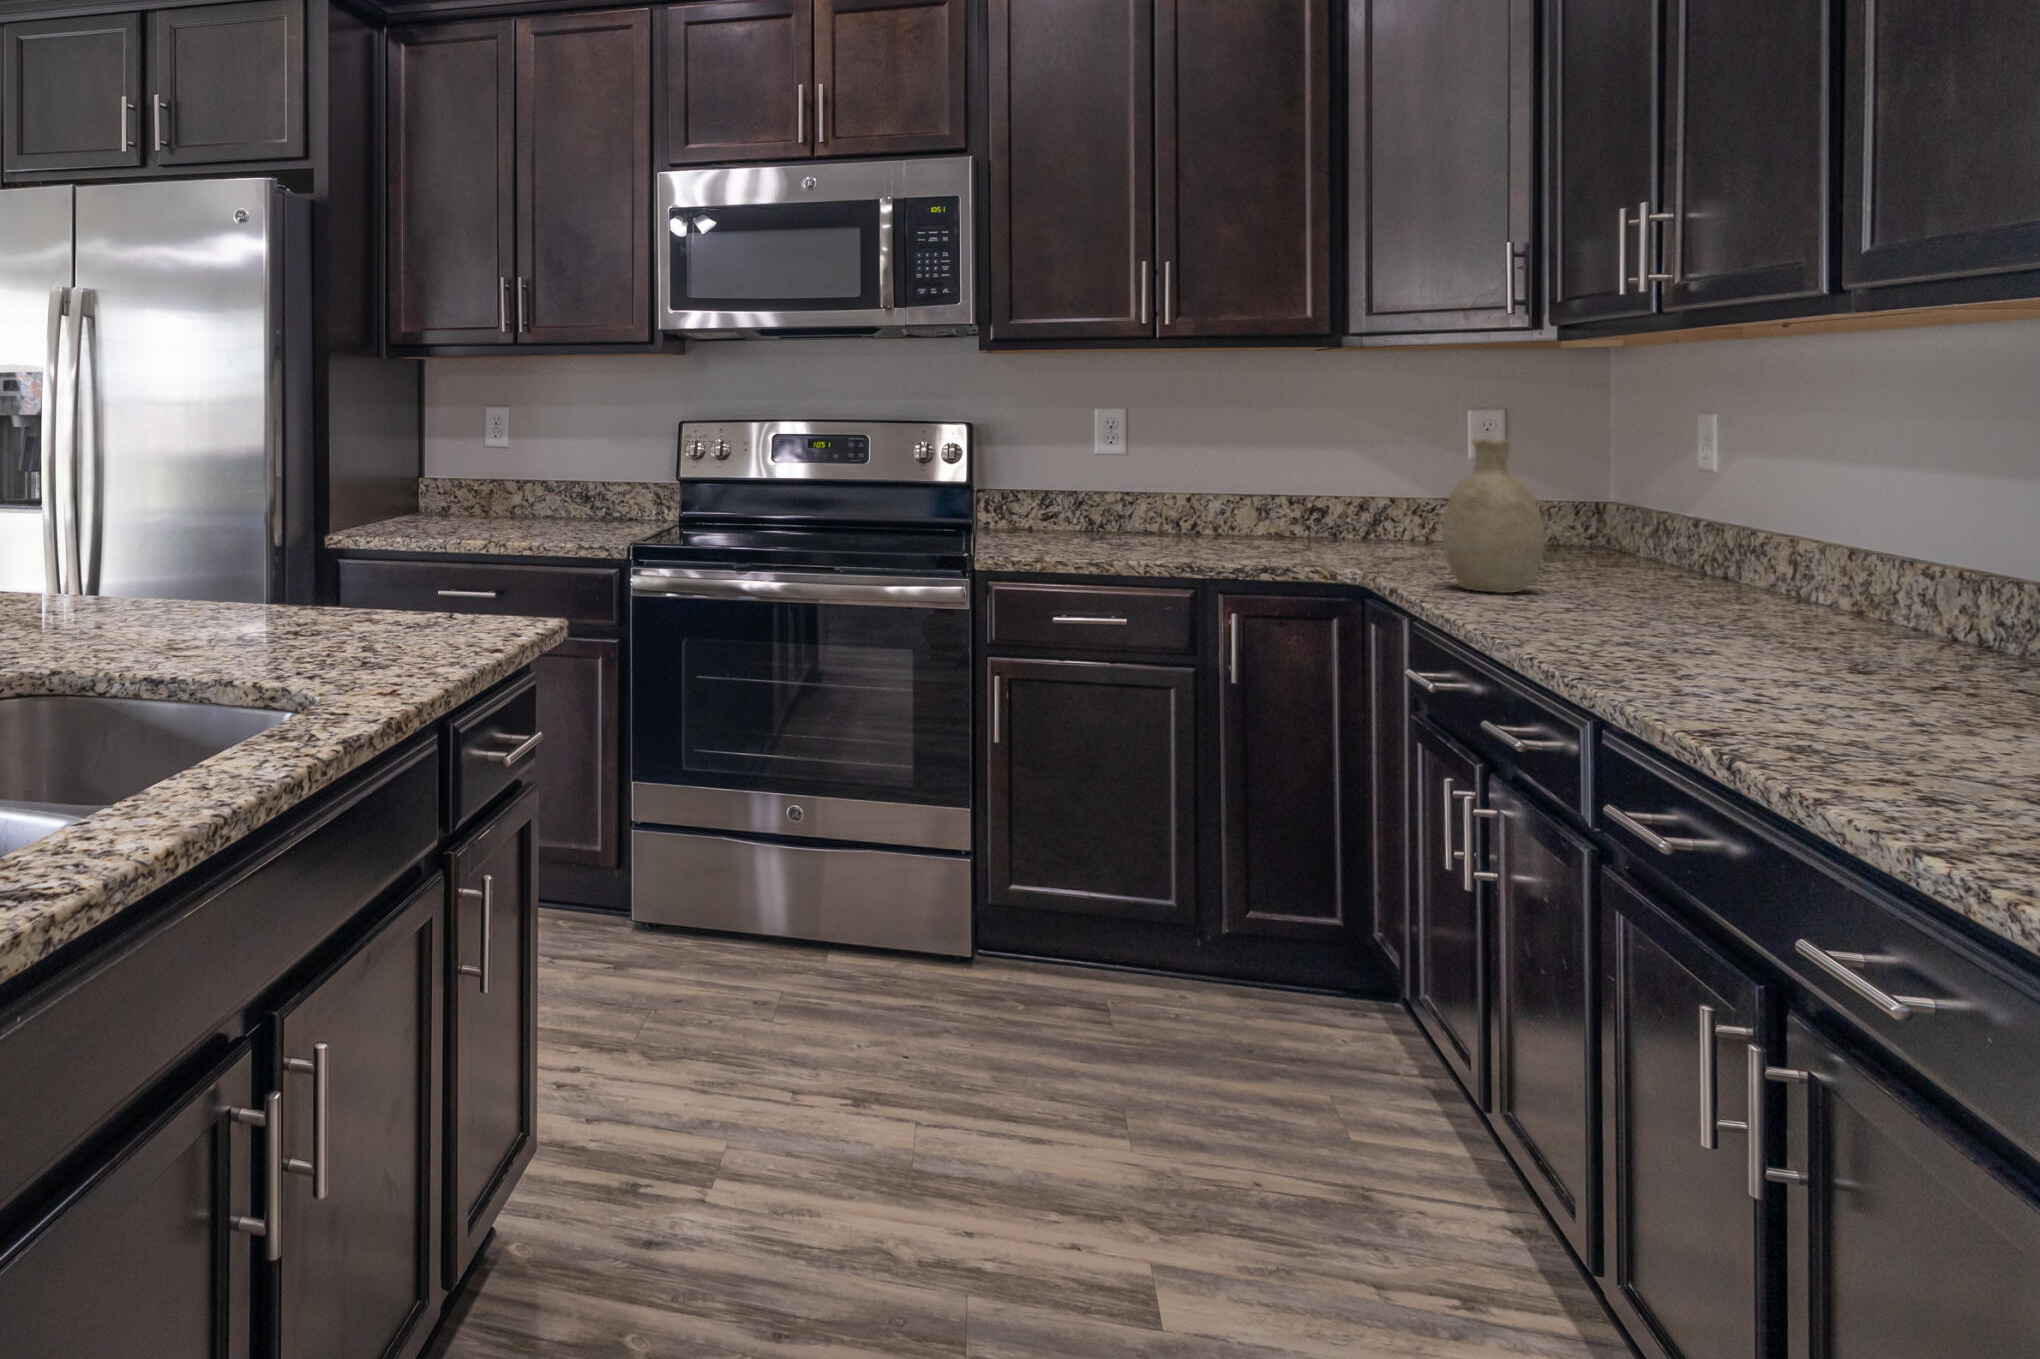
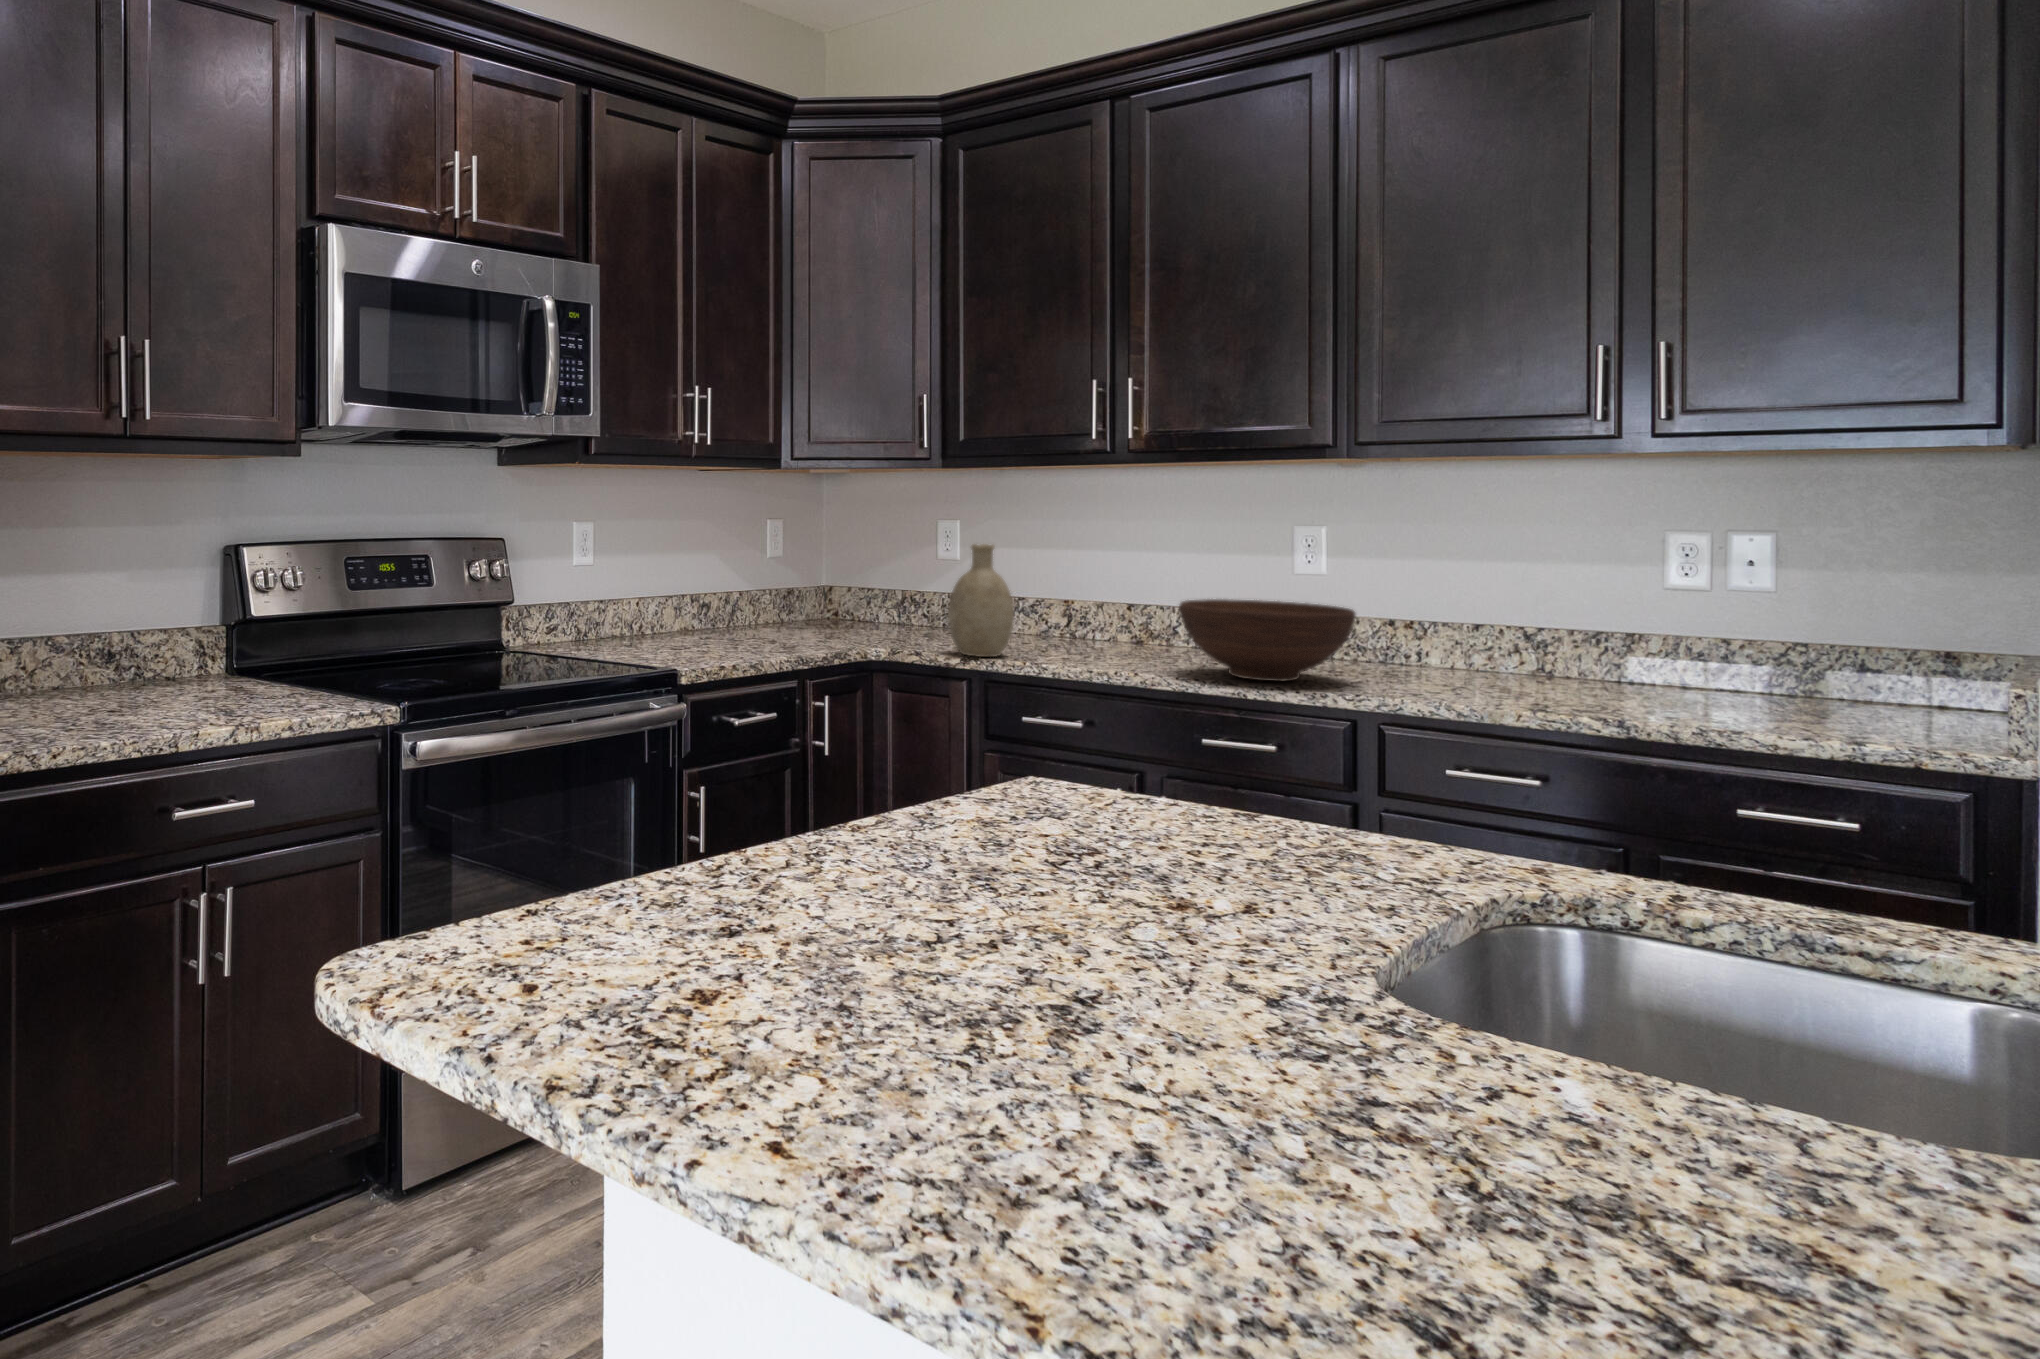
fruit bowl: none [1569,525,1891,659] -> present [1179,599,1356,681]

